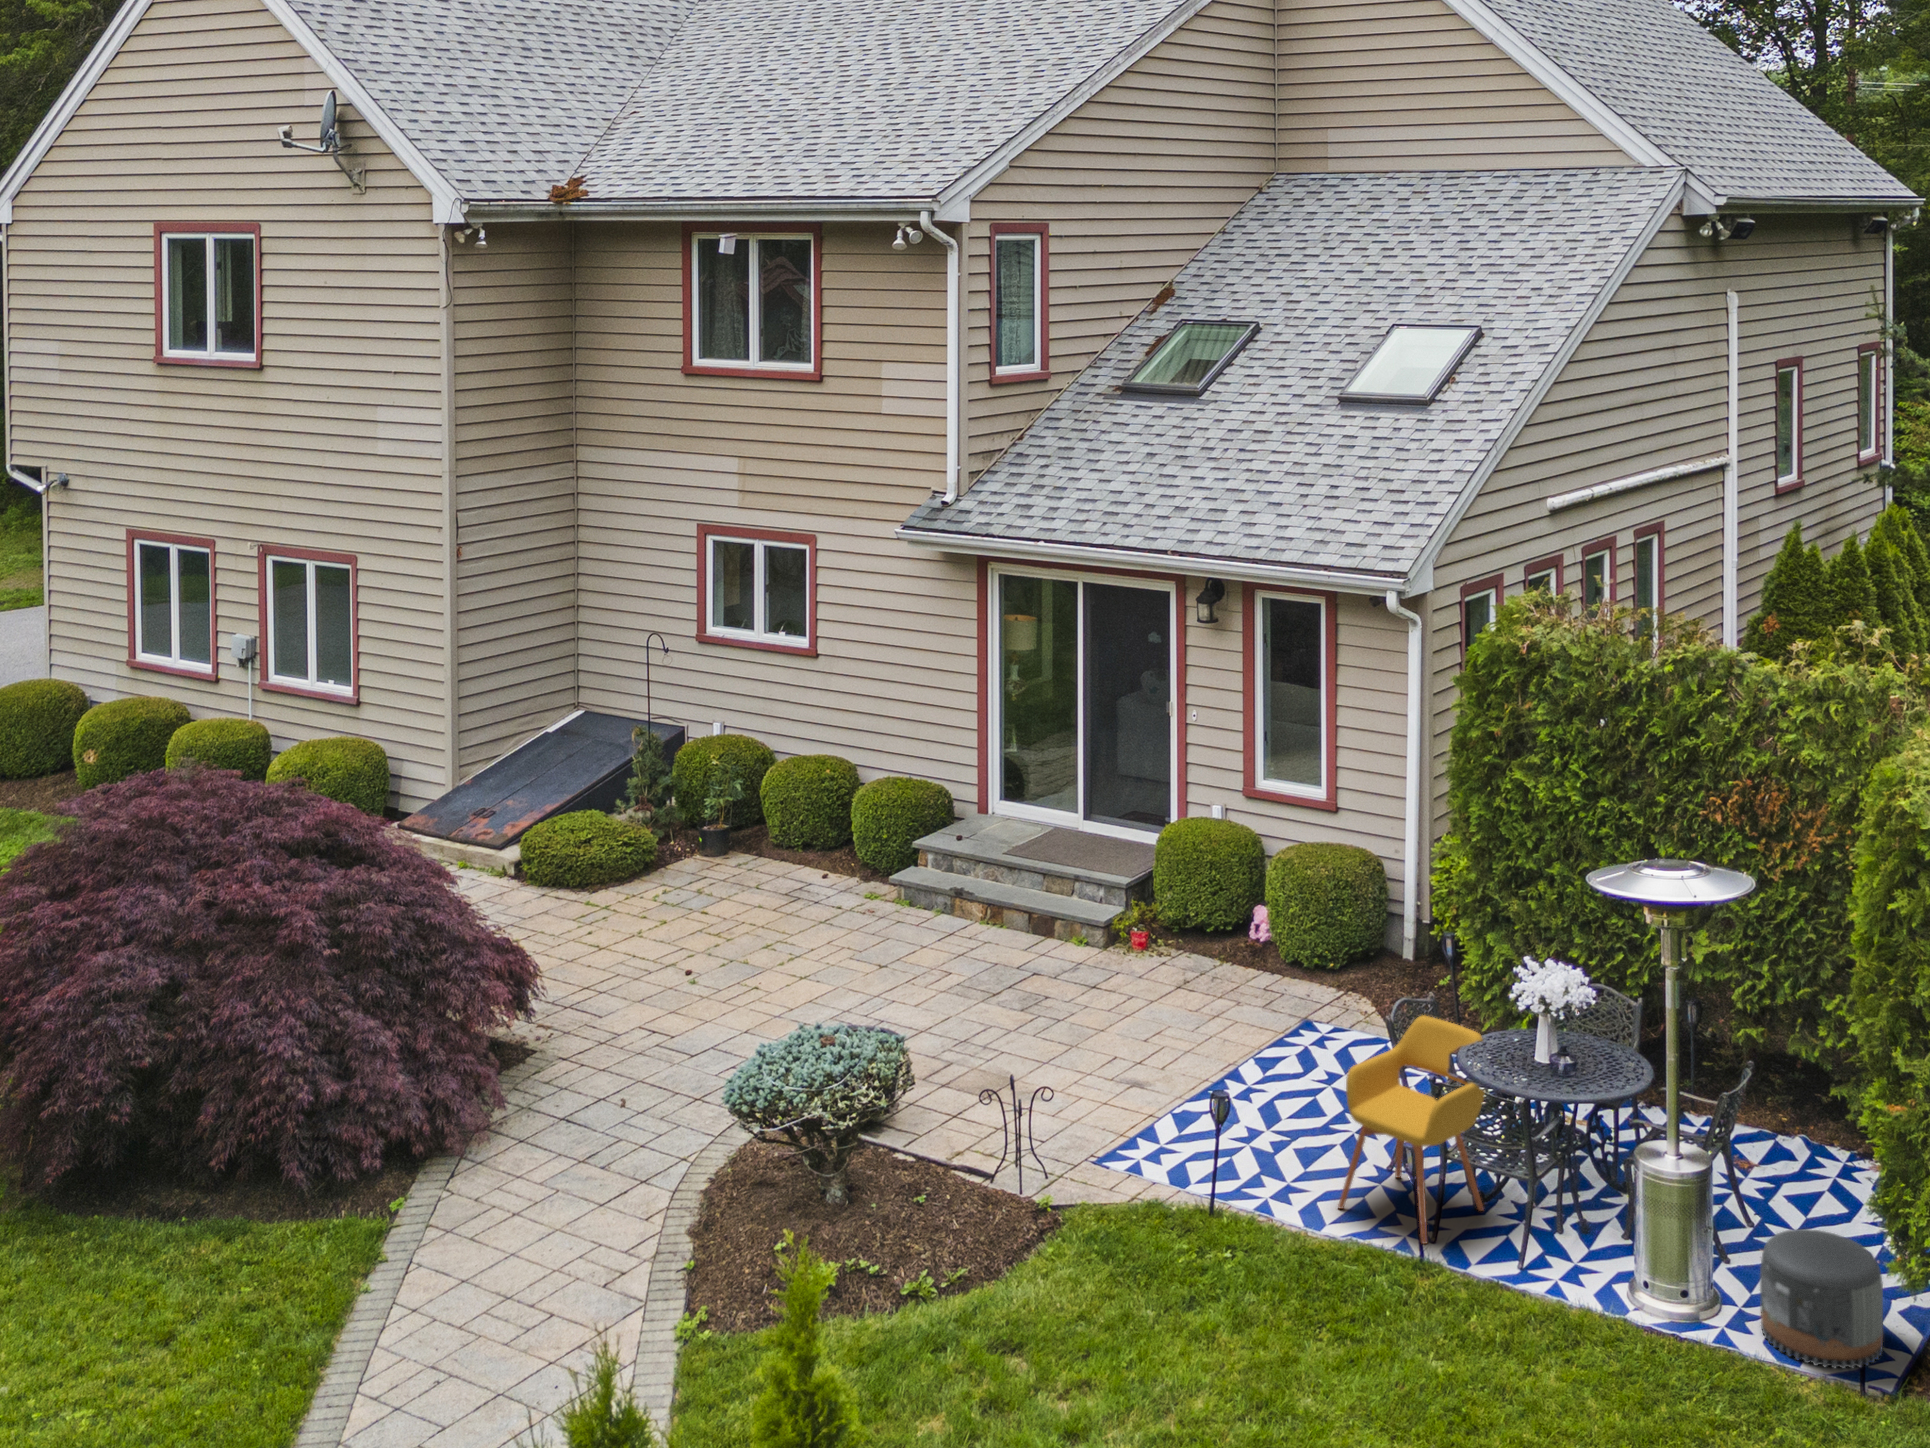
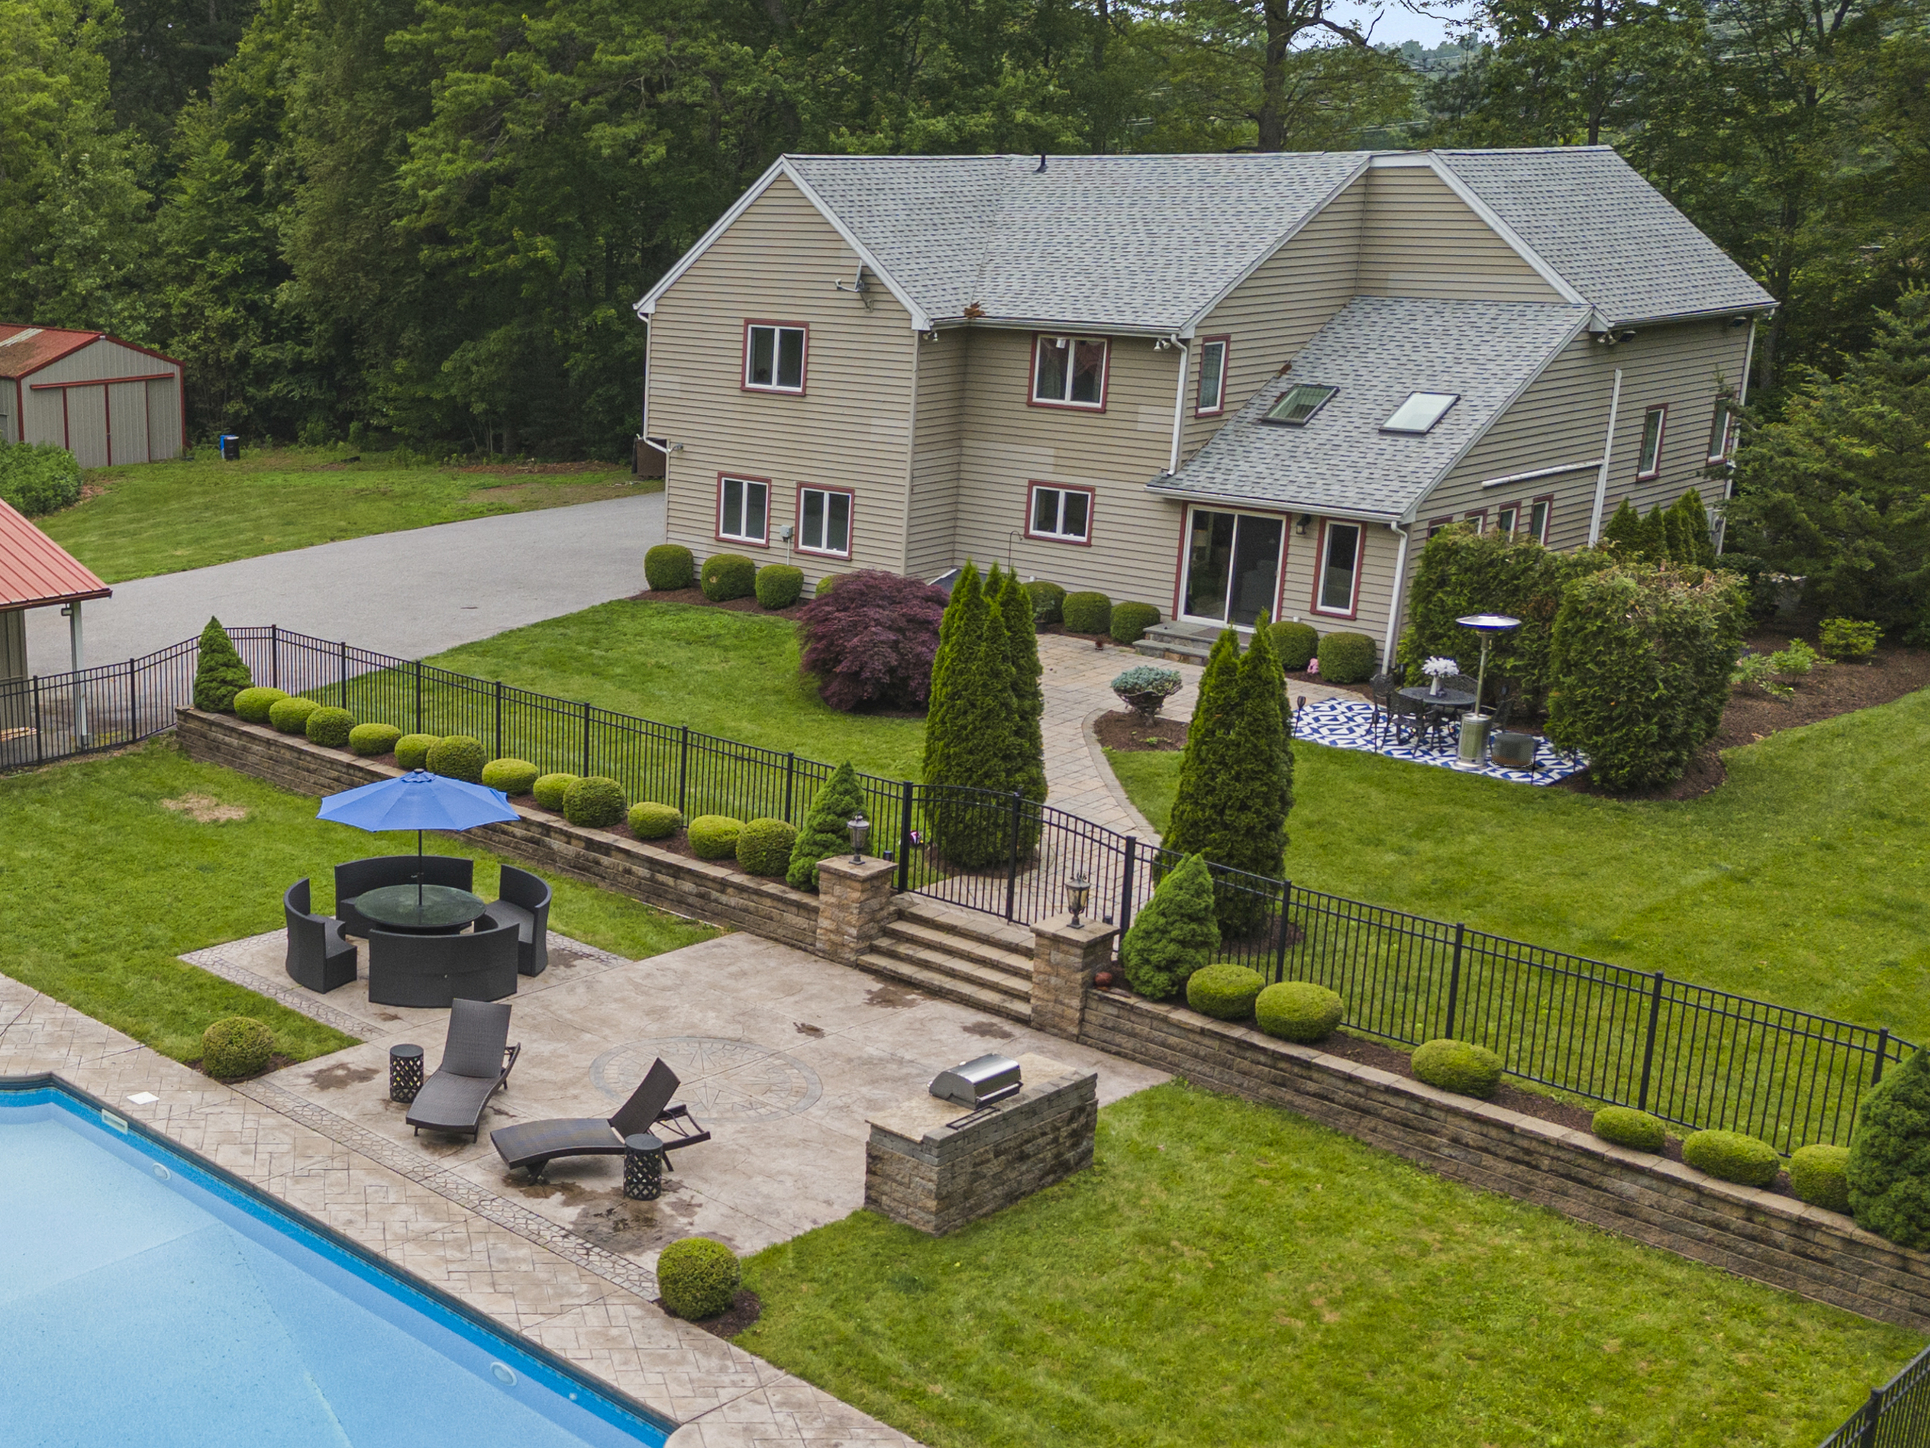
potted tree: none [805,793,862,896] -> present [1092,609,1115,650]
armchair: present [1338,1015,1485,1244] -> none [1344,673,1407,741]

